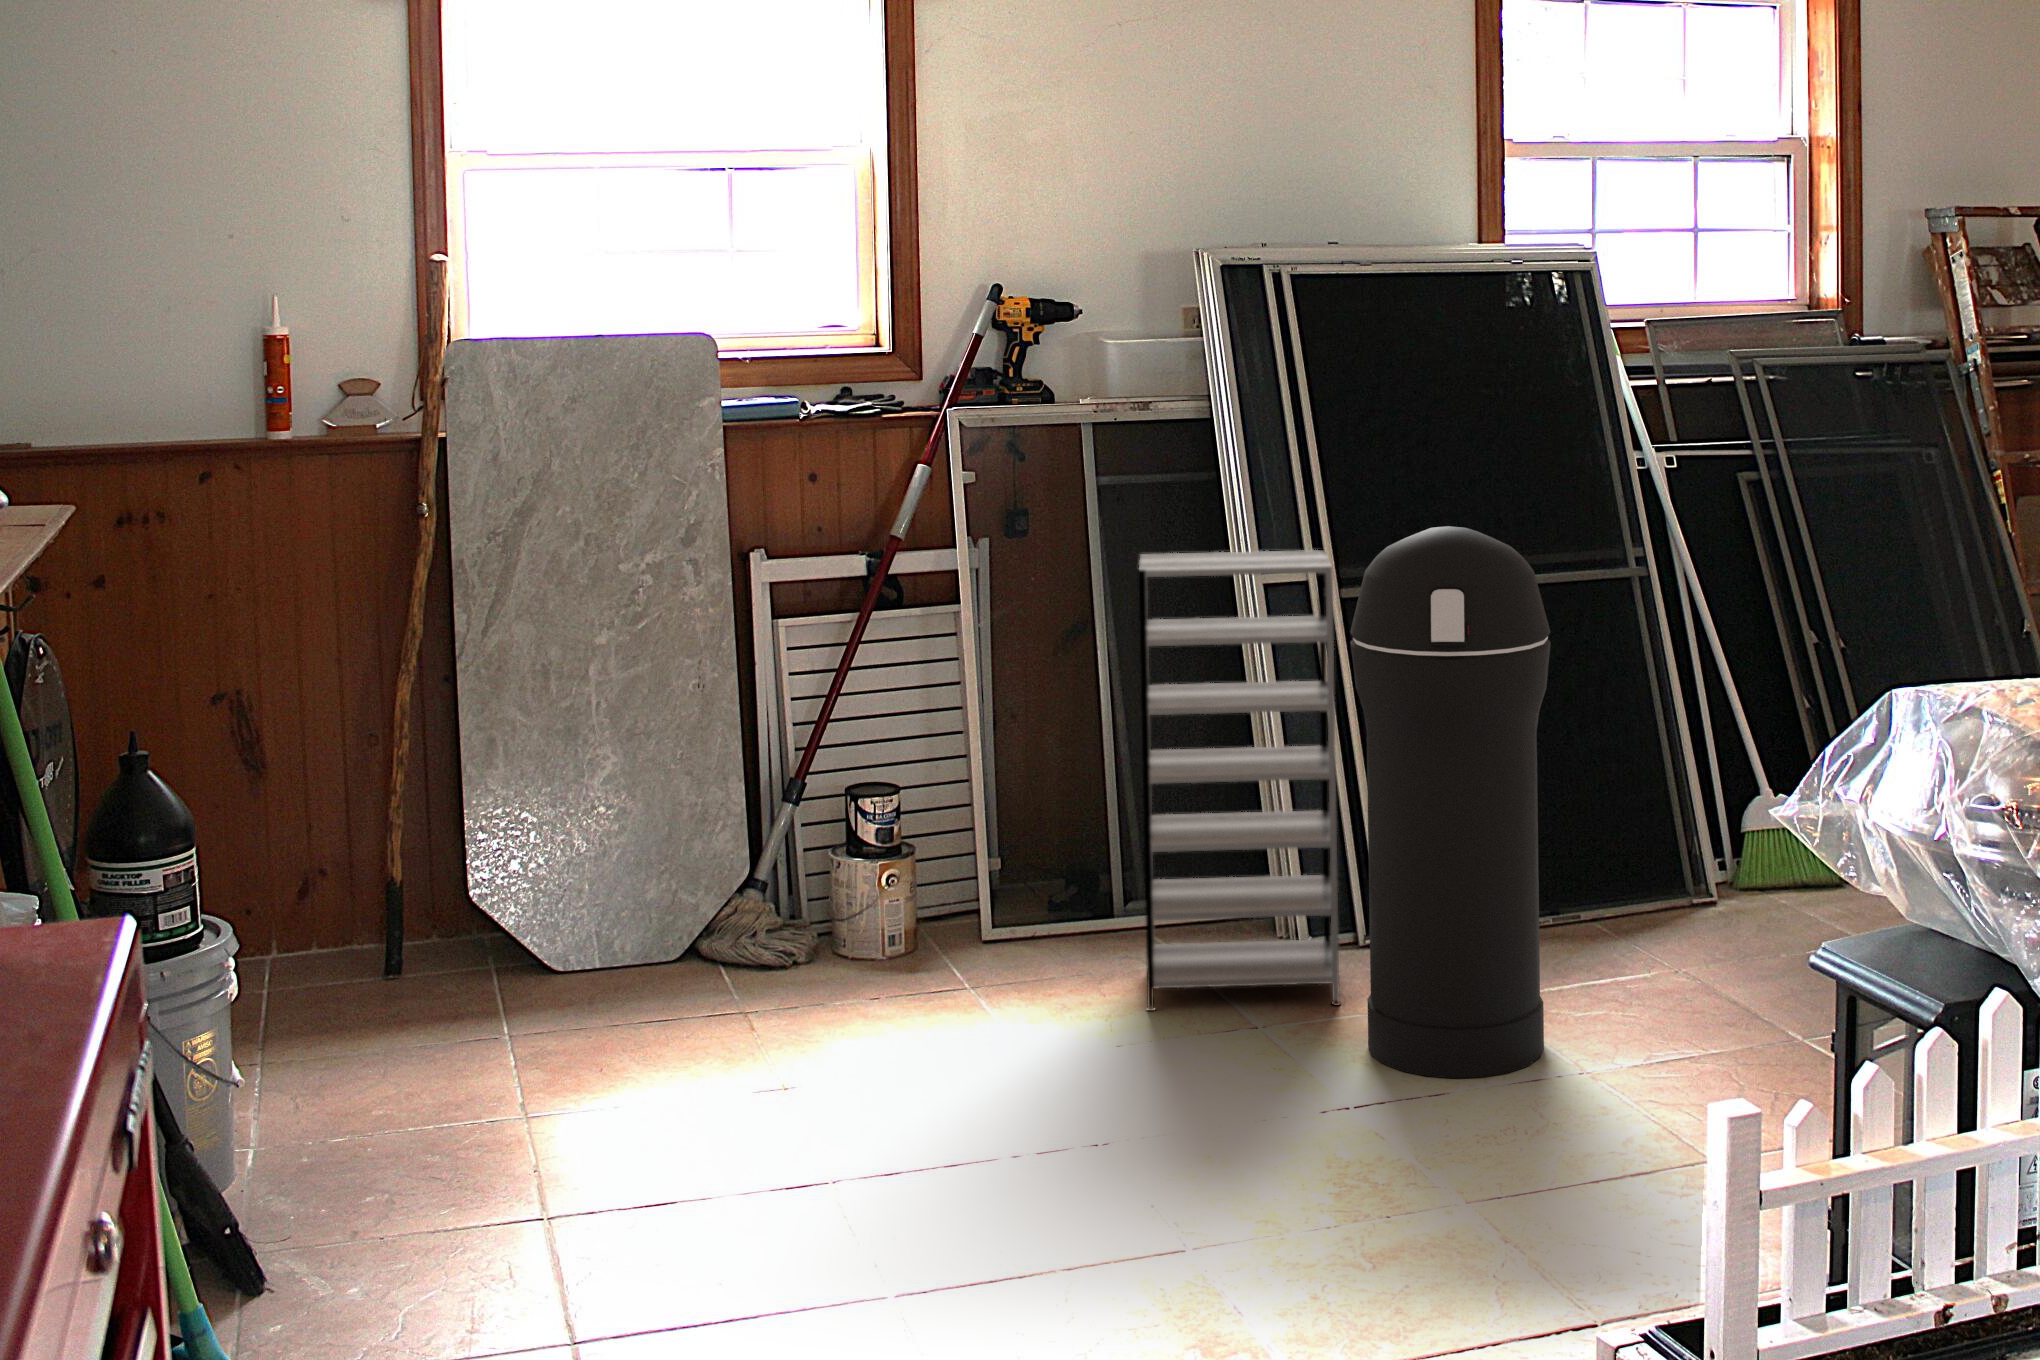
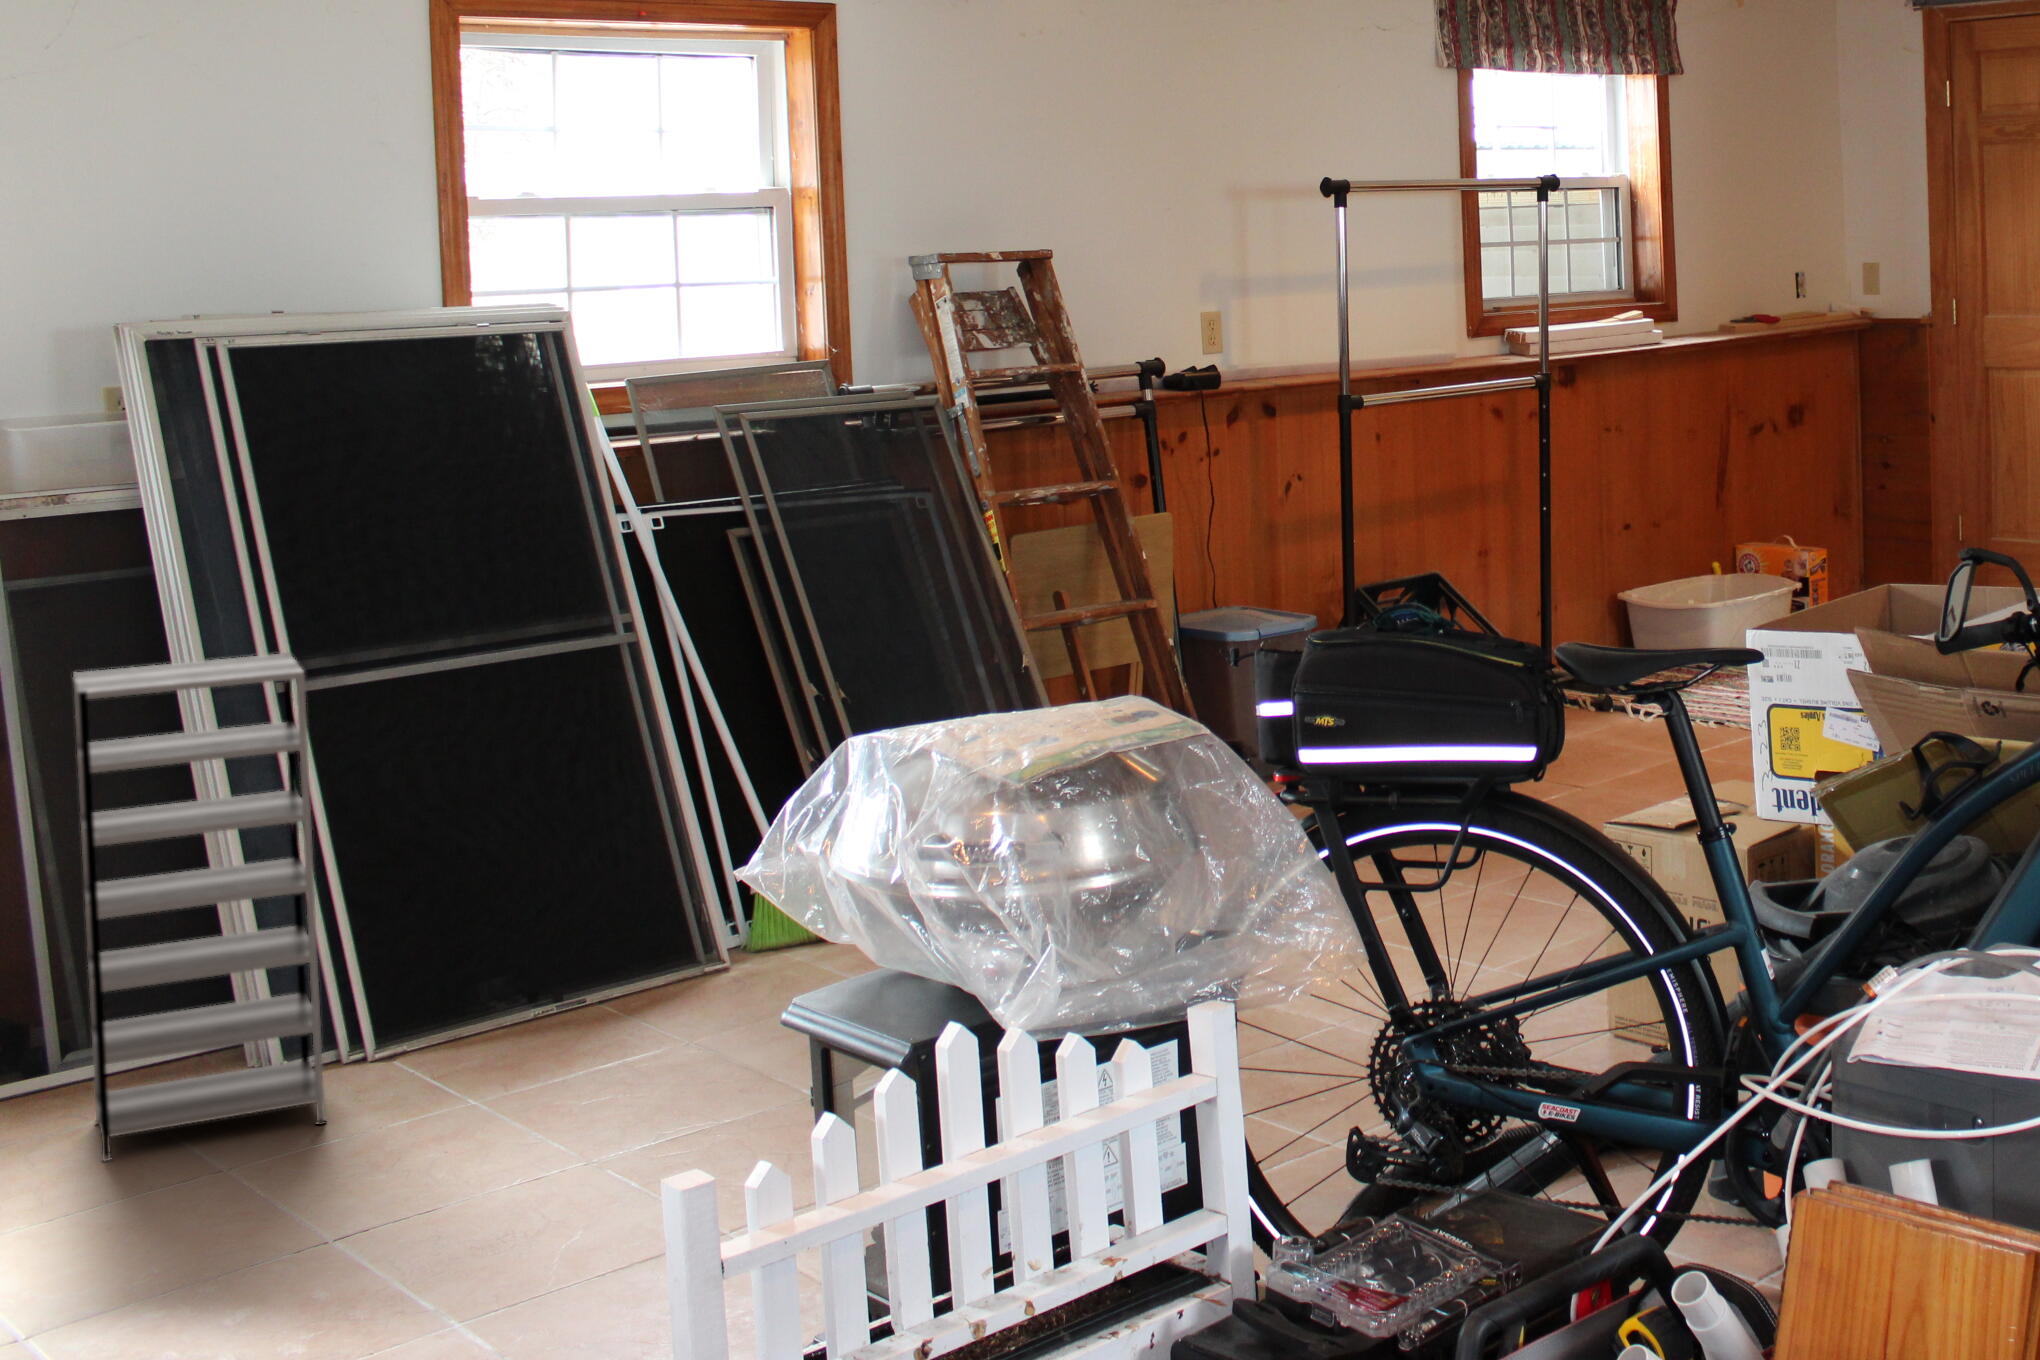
trash can: present [1350,526,1551,1078] -> none [331,626,550,1176]

